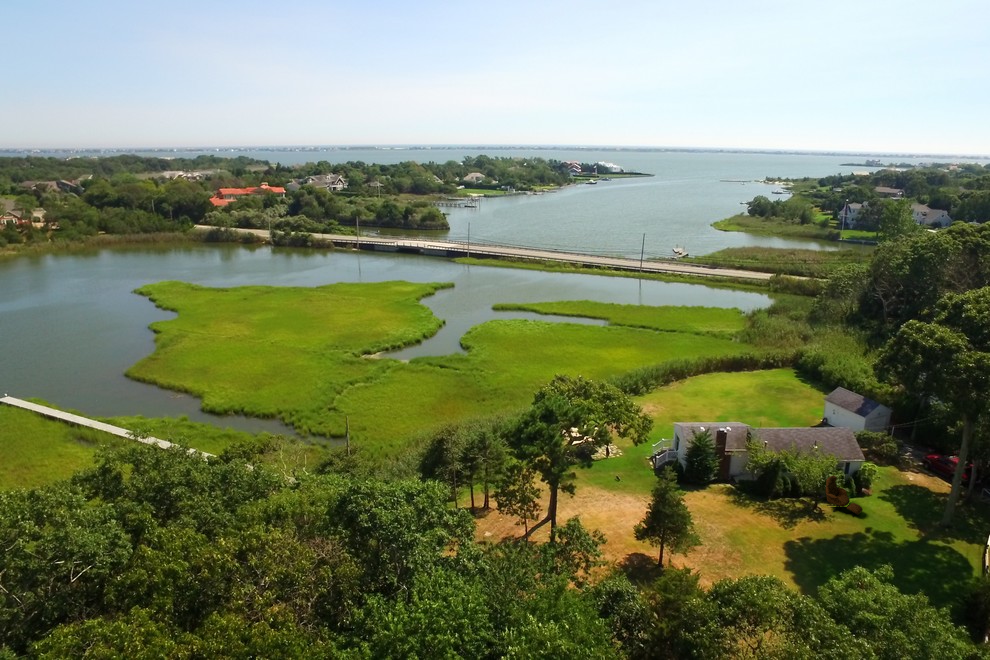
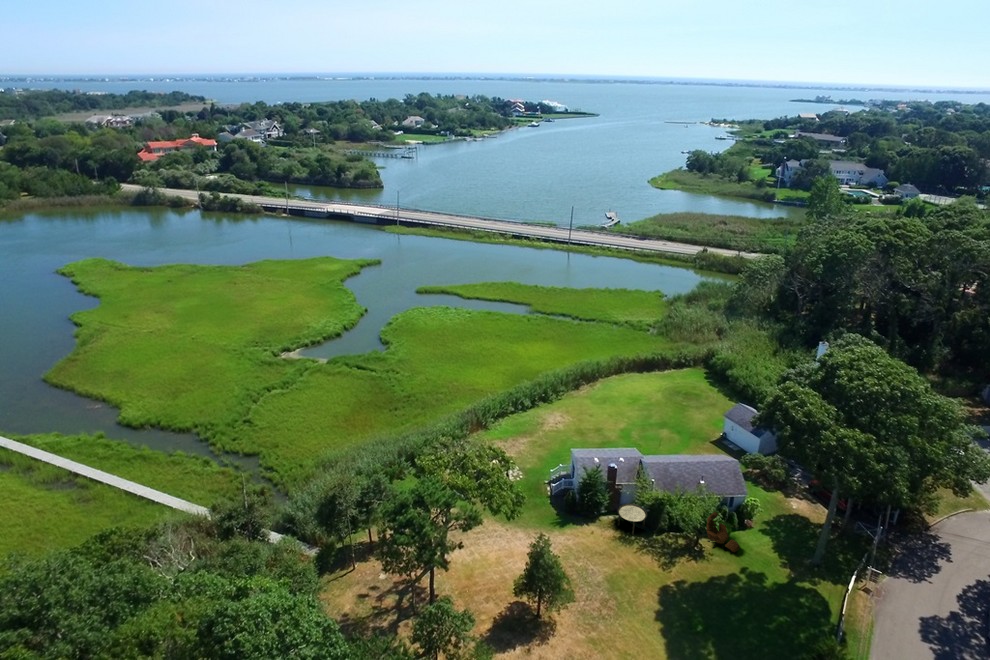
round table: none [729,471,761,500] -> present [618,503,647,535]

